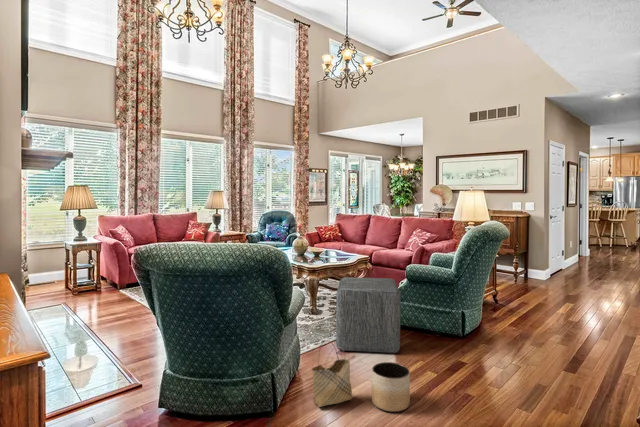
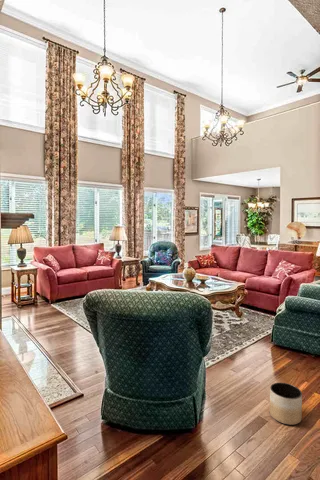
ottoman: present [336,277,400,353] -> none [228,305,283,369]
woven basket: present [312,340,352,407] -> none [223,364,253,418]

